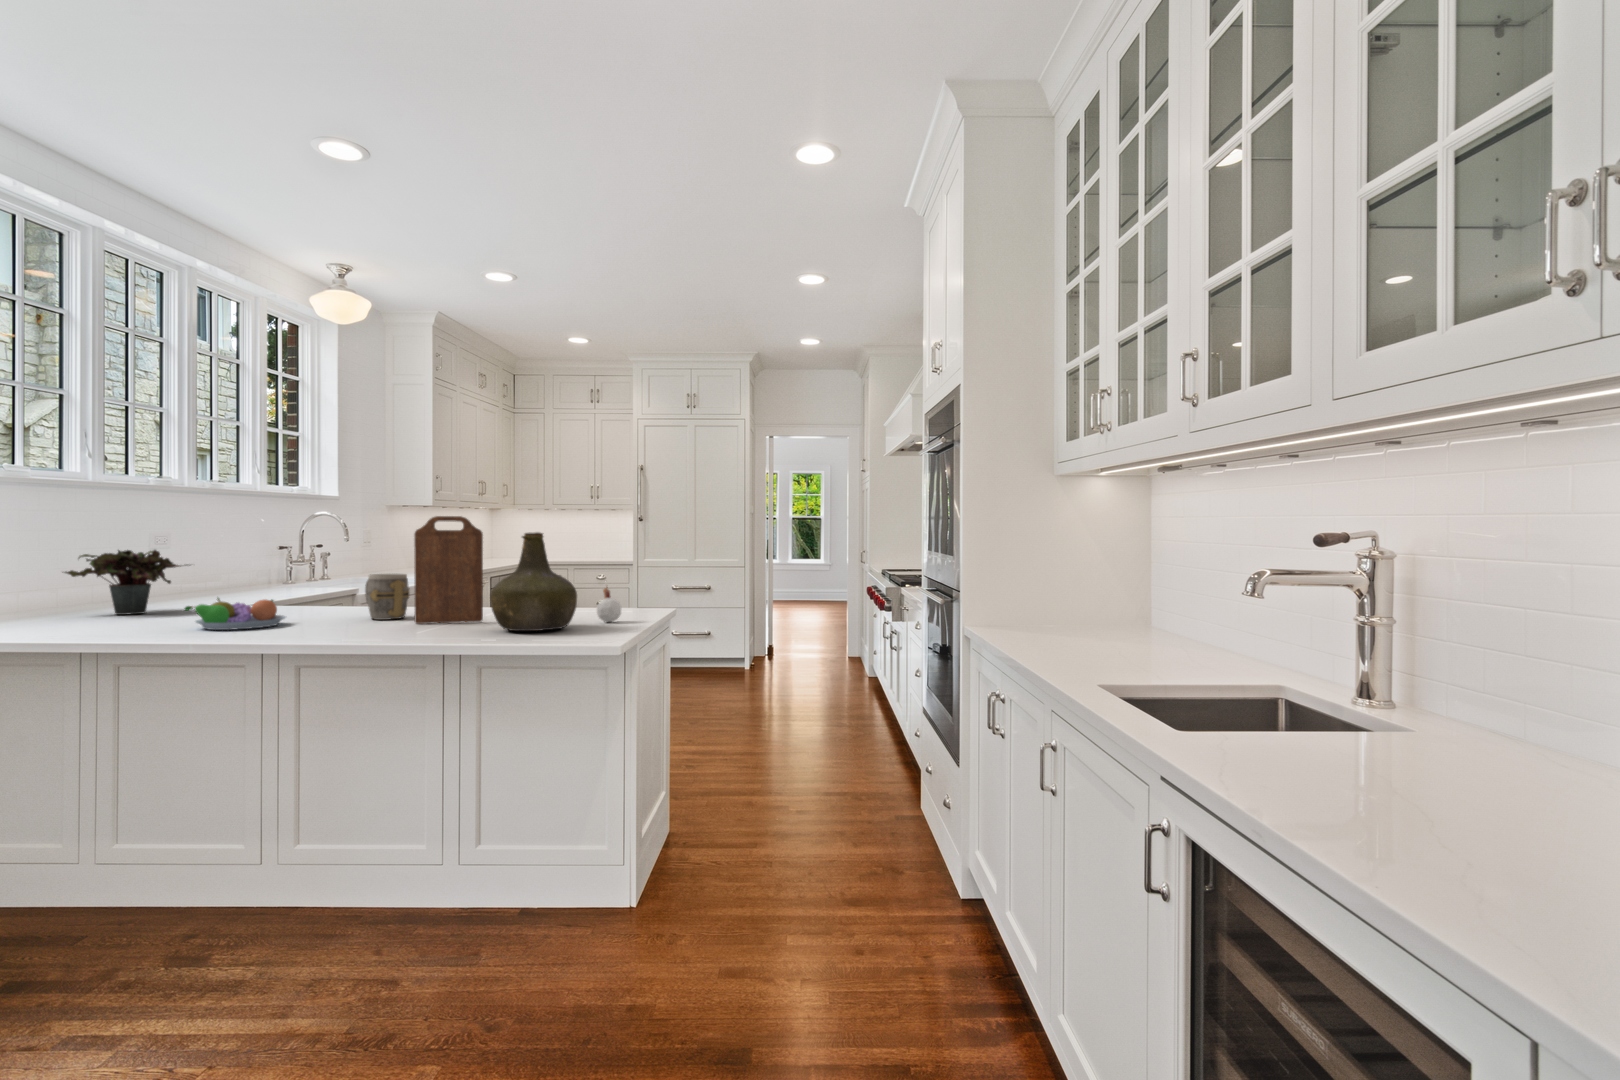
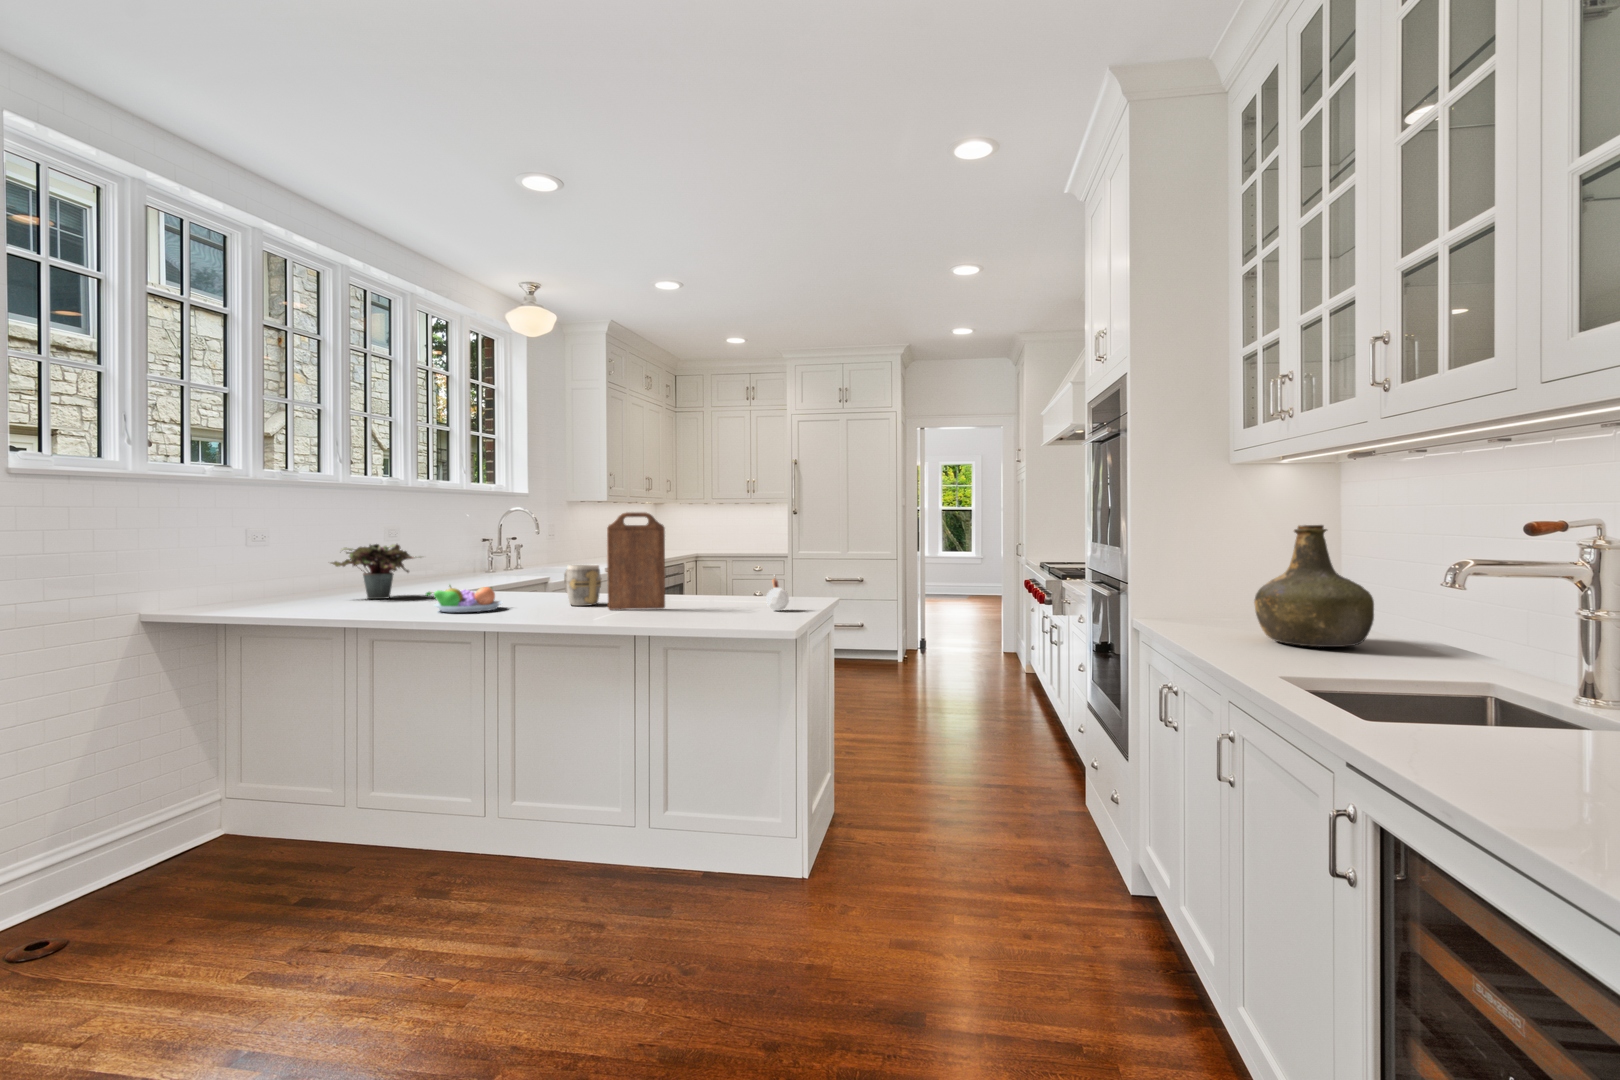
bottle: present [490,532,577,631] -> present [1254,525,1374,647]

